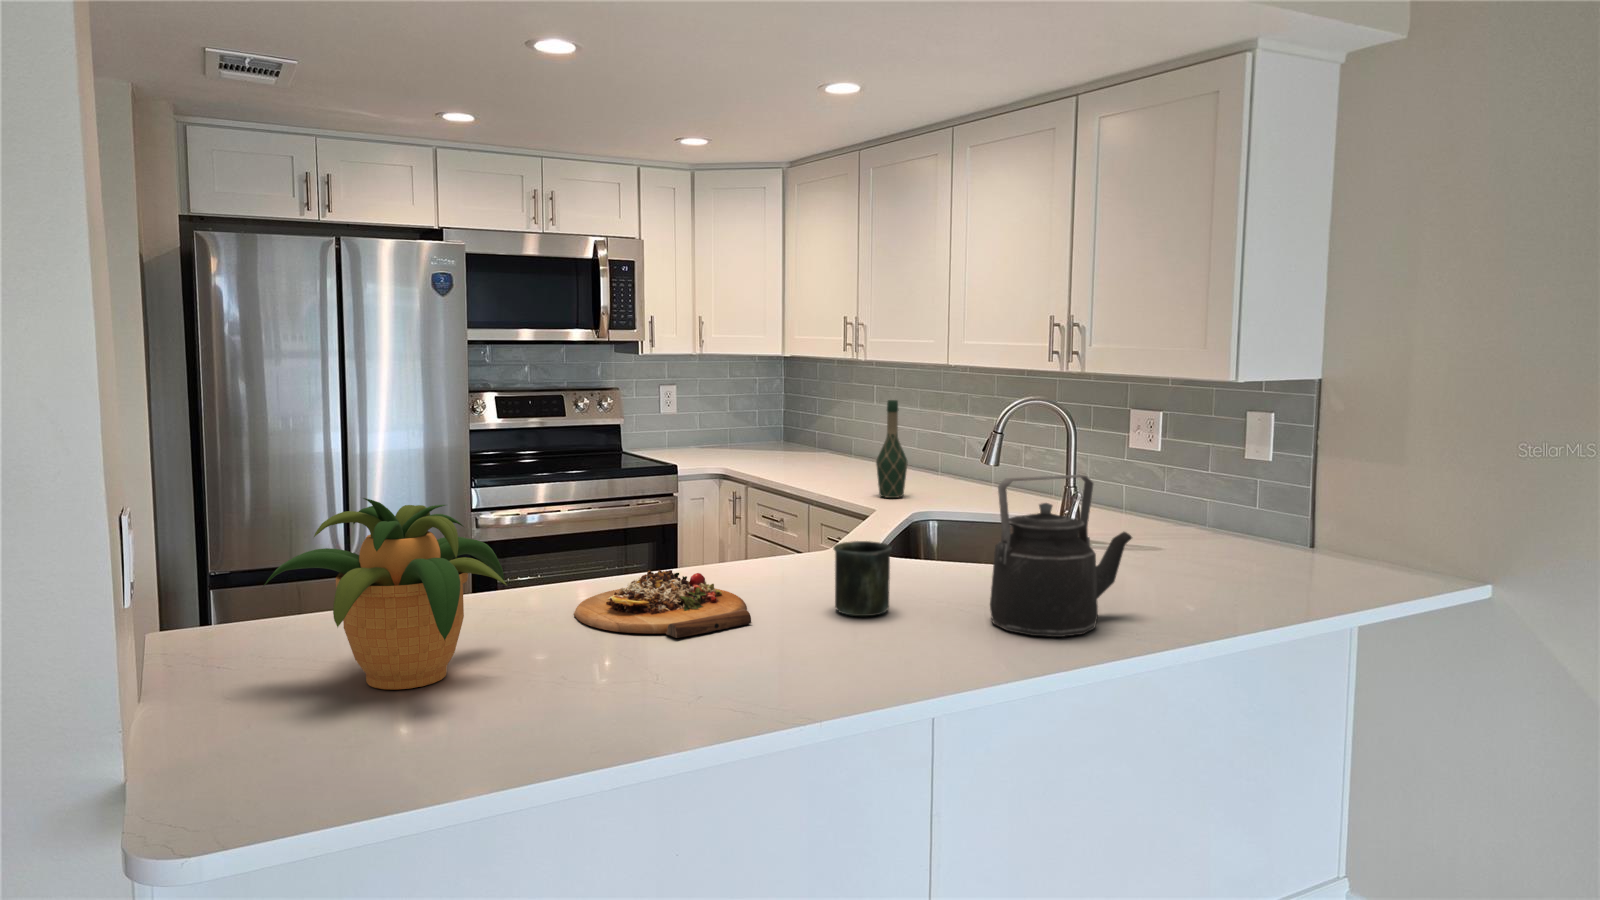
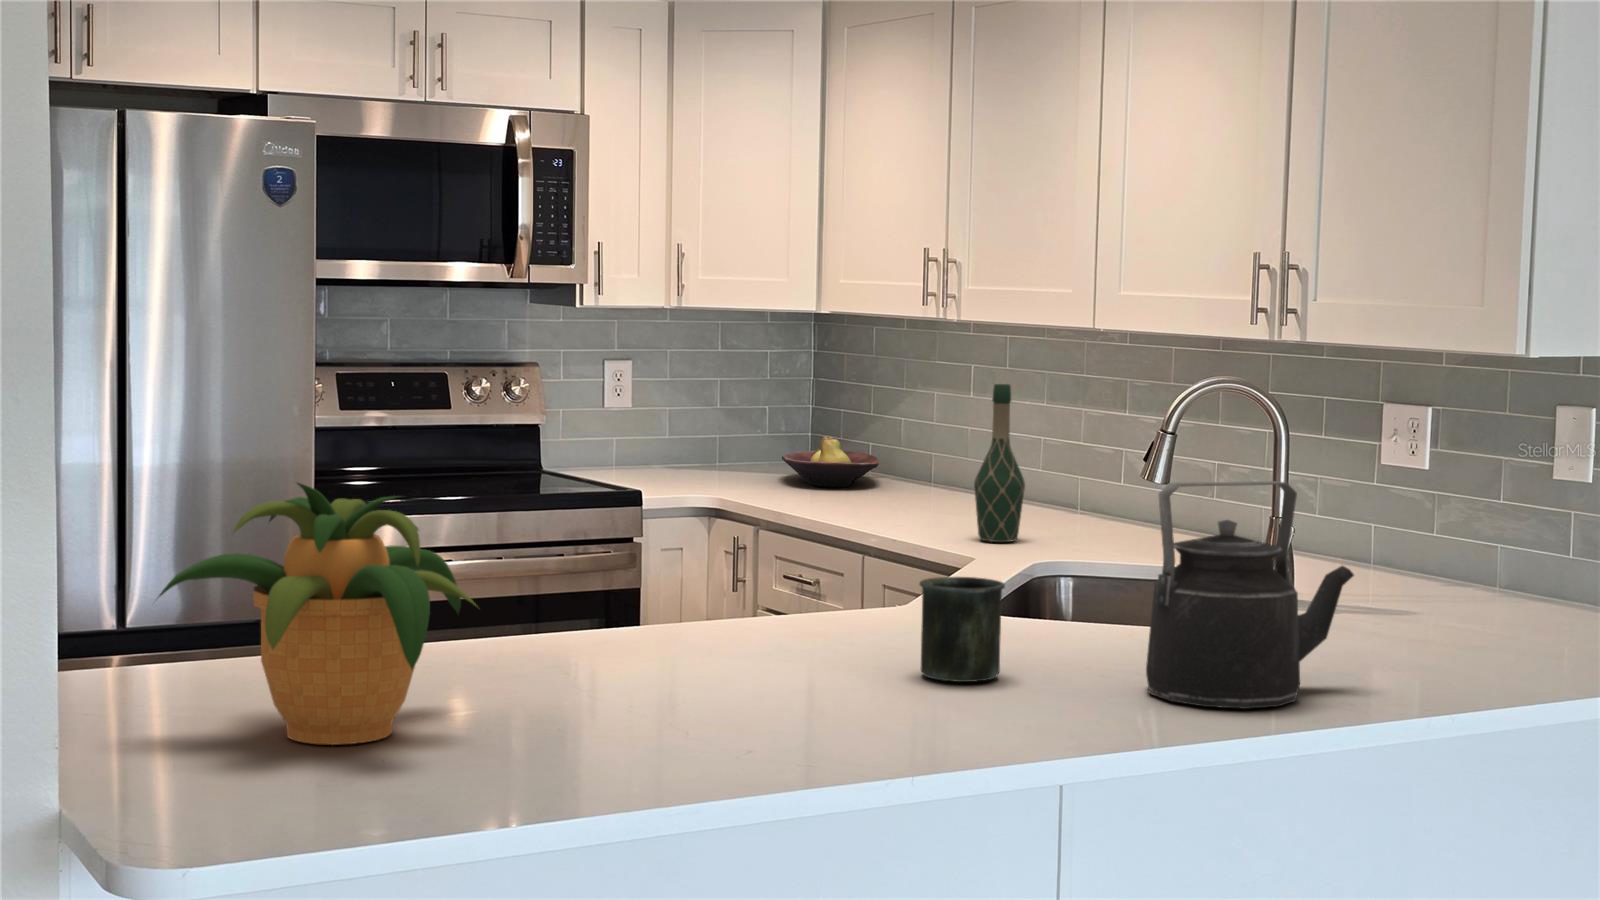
fruit bowl: none [764,429,821,460] -> present [782,436,879,487]
cutting board: present [574,570,752,638] -> none [542,613,803,700]

